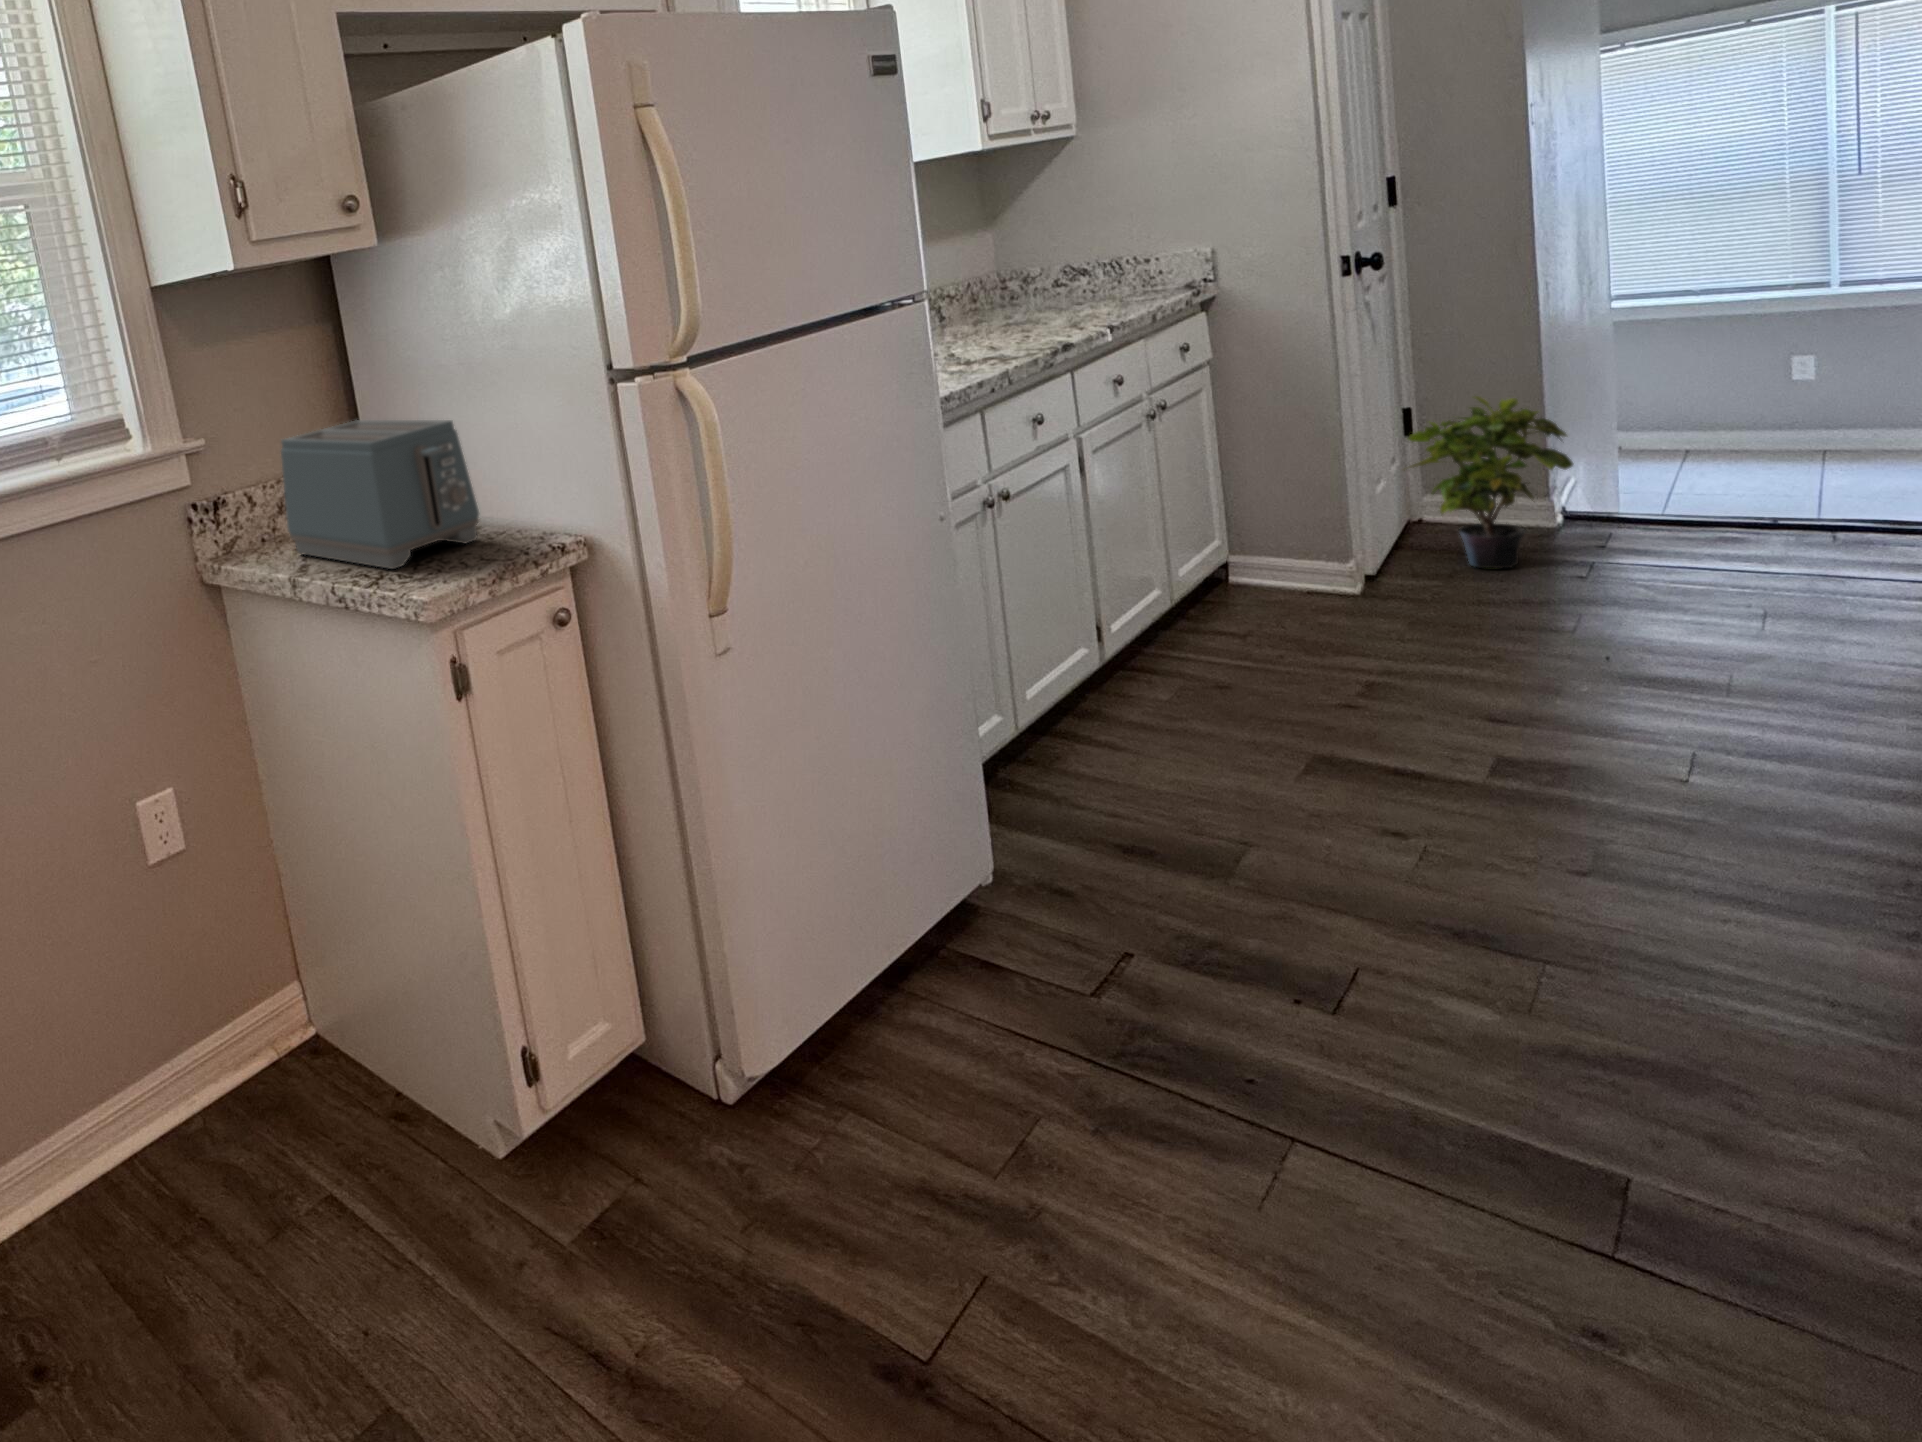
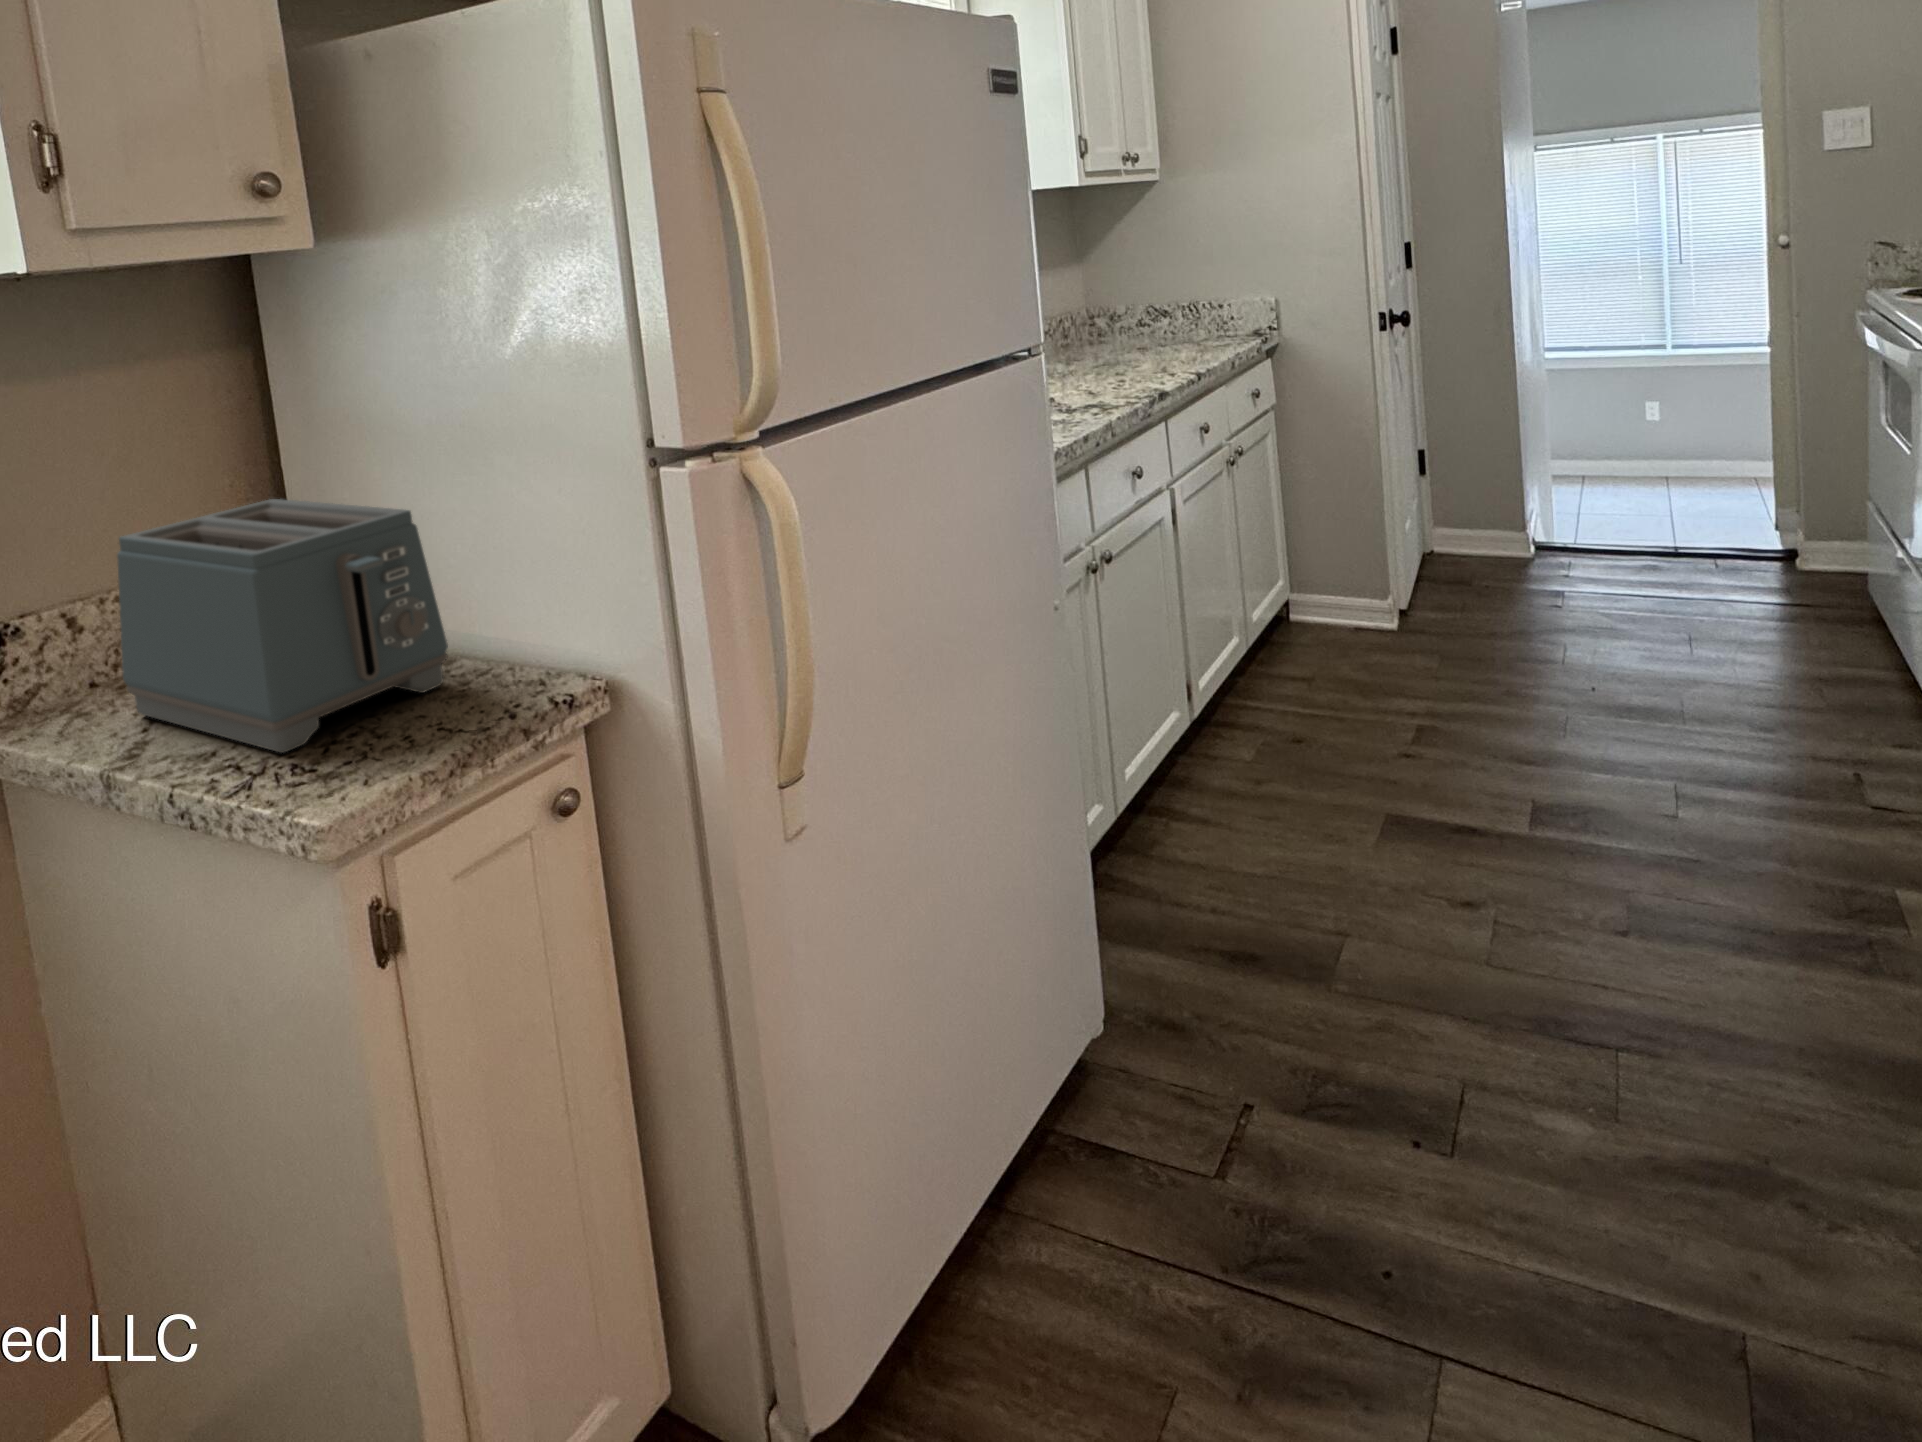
potted plant: present [1408,397,1573,568] -> none [1421,440,1545,594]

